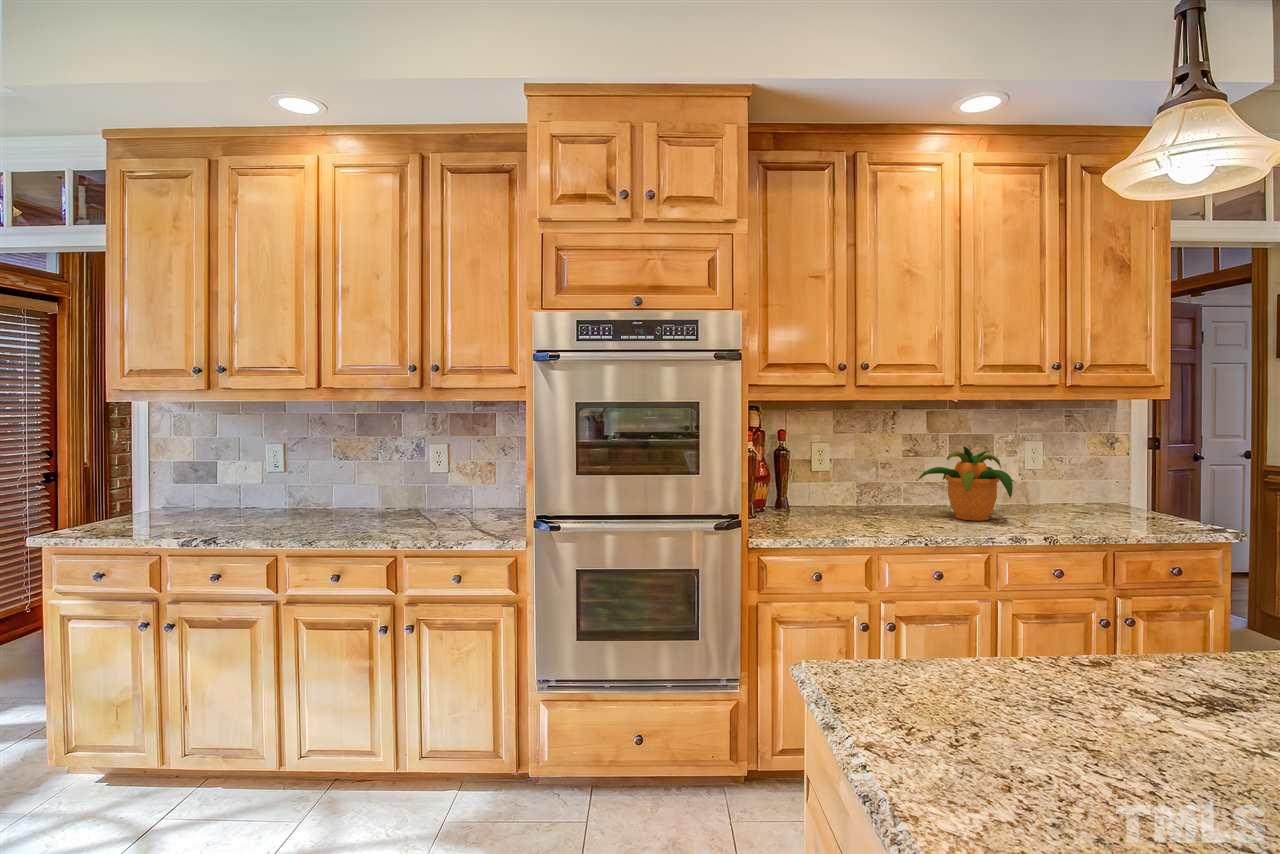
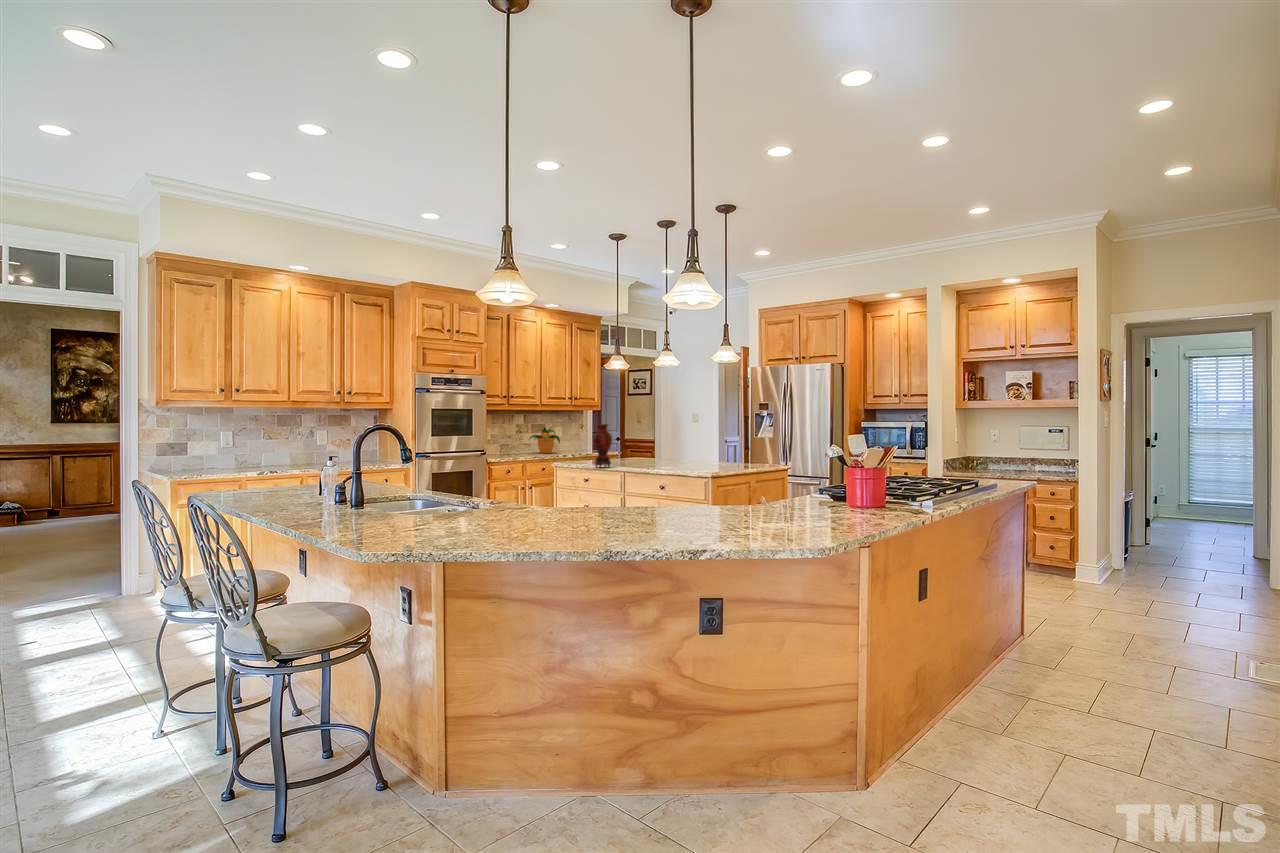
vase: none [1046,465,1188,754] -> present [594,424,612,467]

